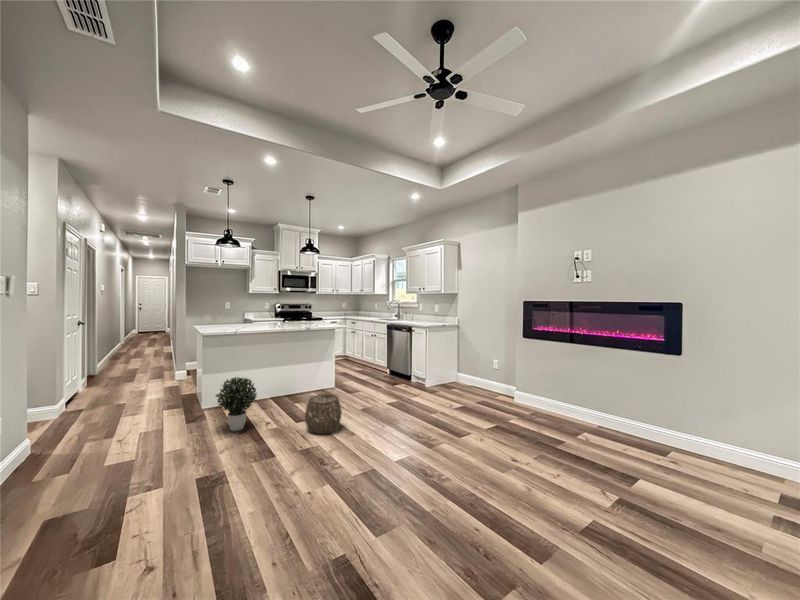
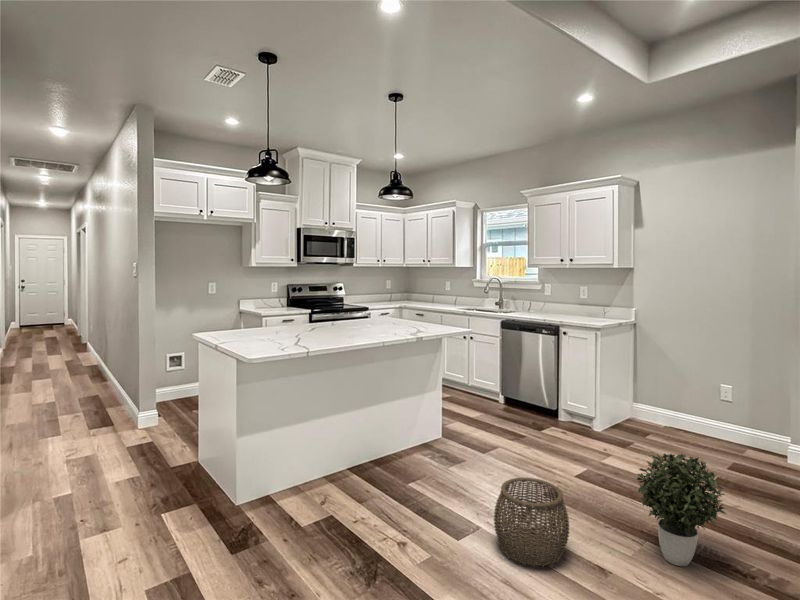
potted plant: present [216,377,257,431] -> present [637,453,726,566]

